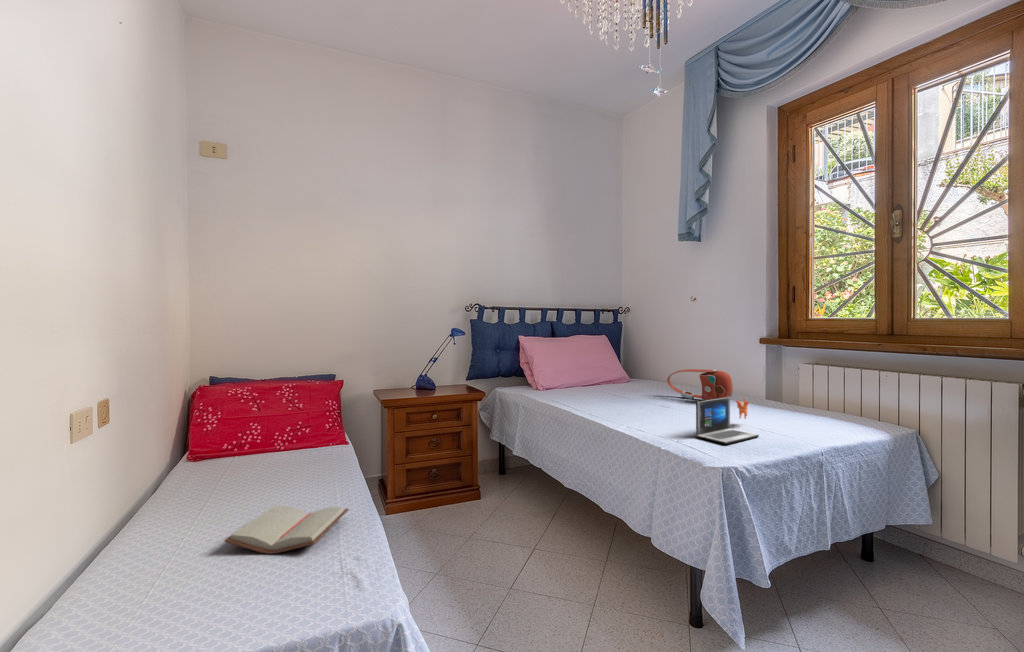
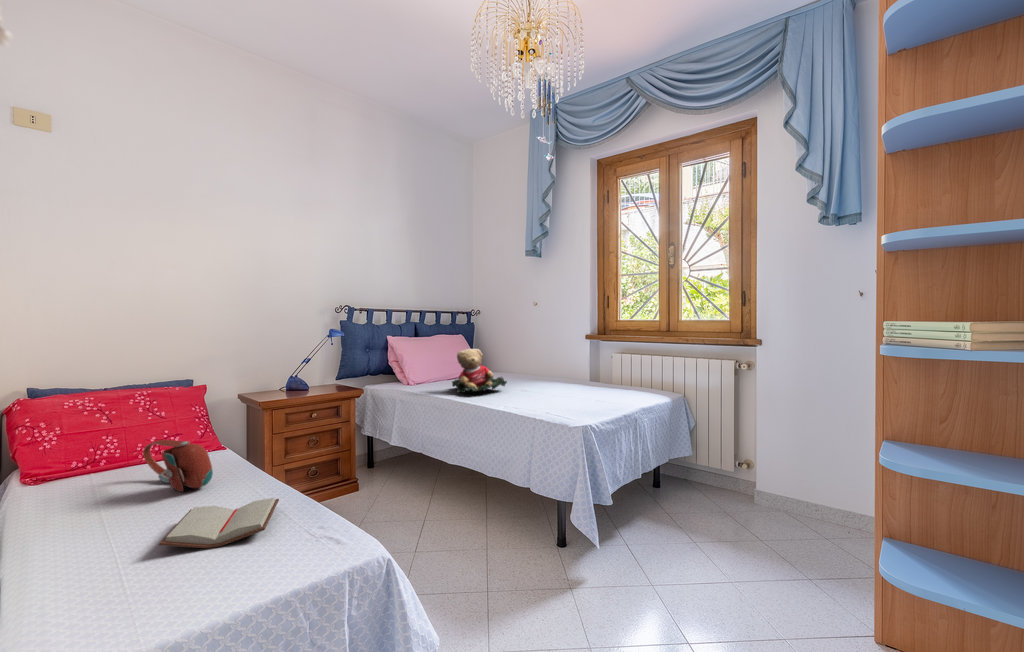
teddy bear: none [577,353,644,405] -> present [452,349,507,393]
handbag: present [667,369,733,400] -> present [143,440,213,492]
laptop: present [696,397,759,444] -> none [556,378,597,412]

